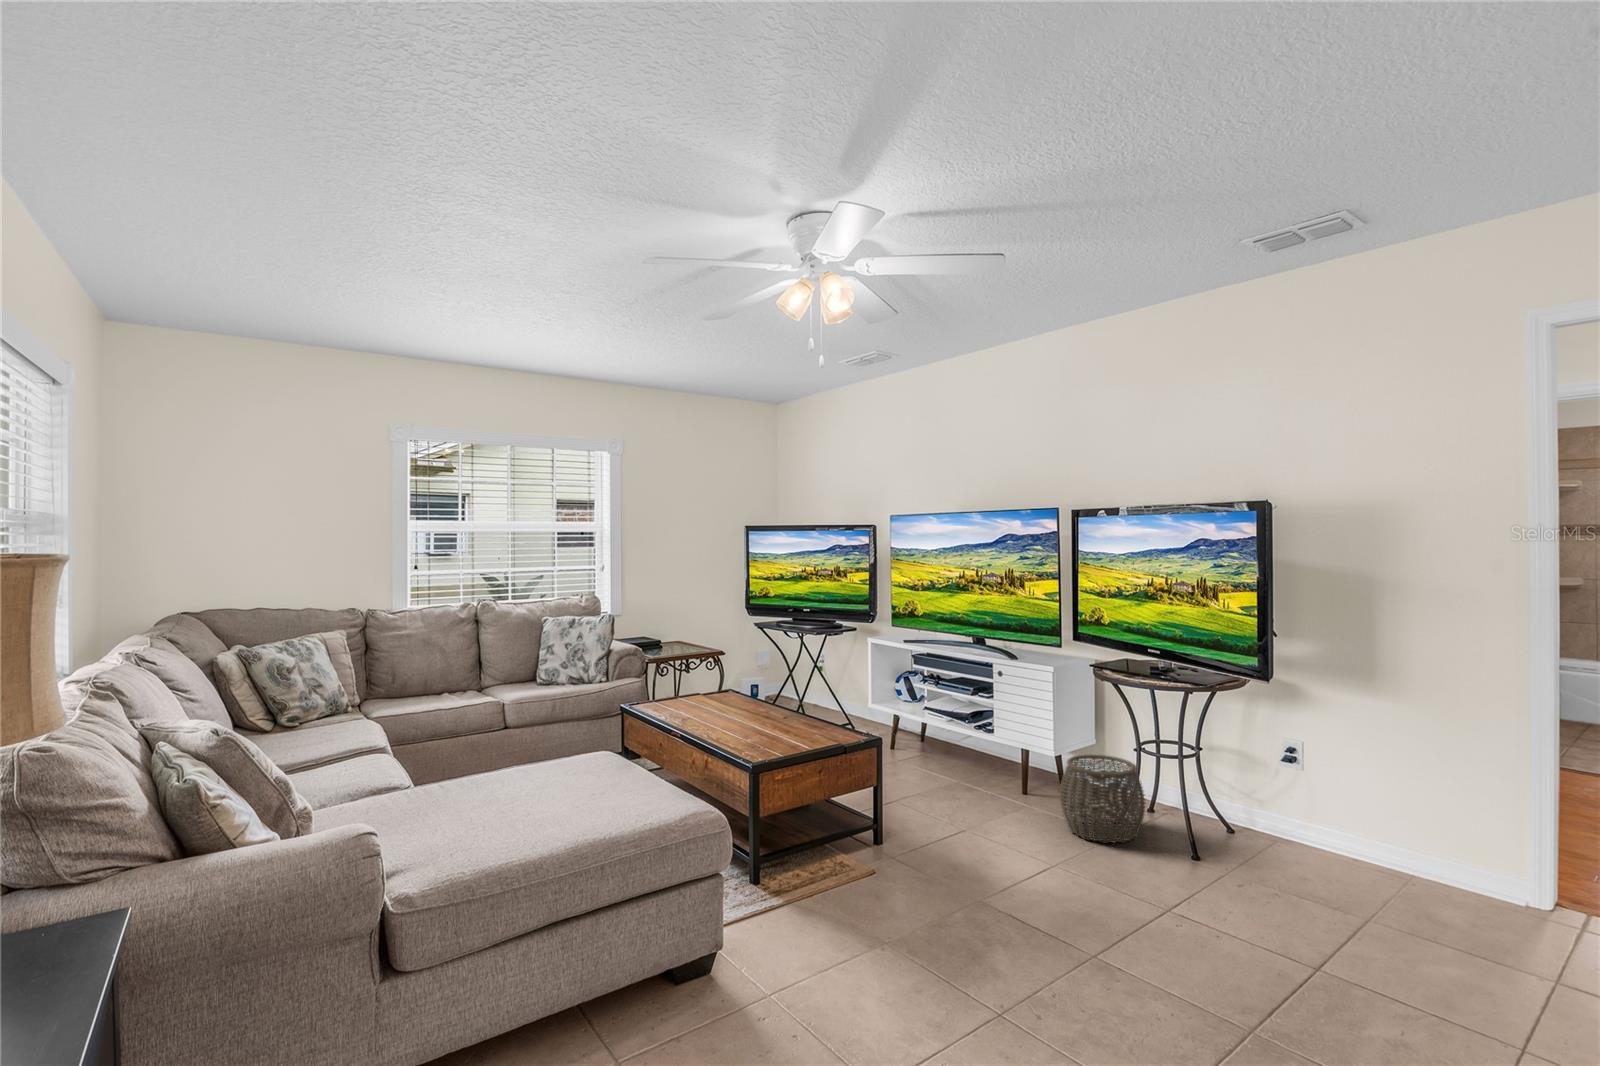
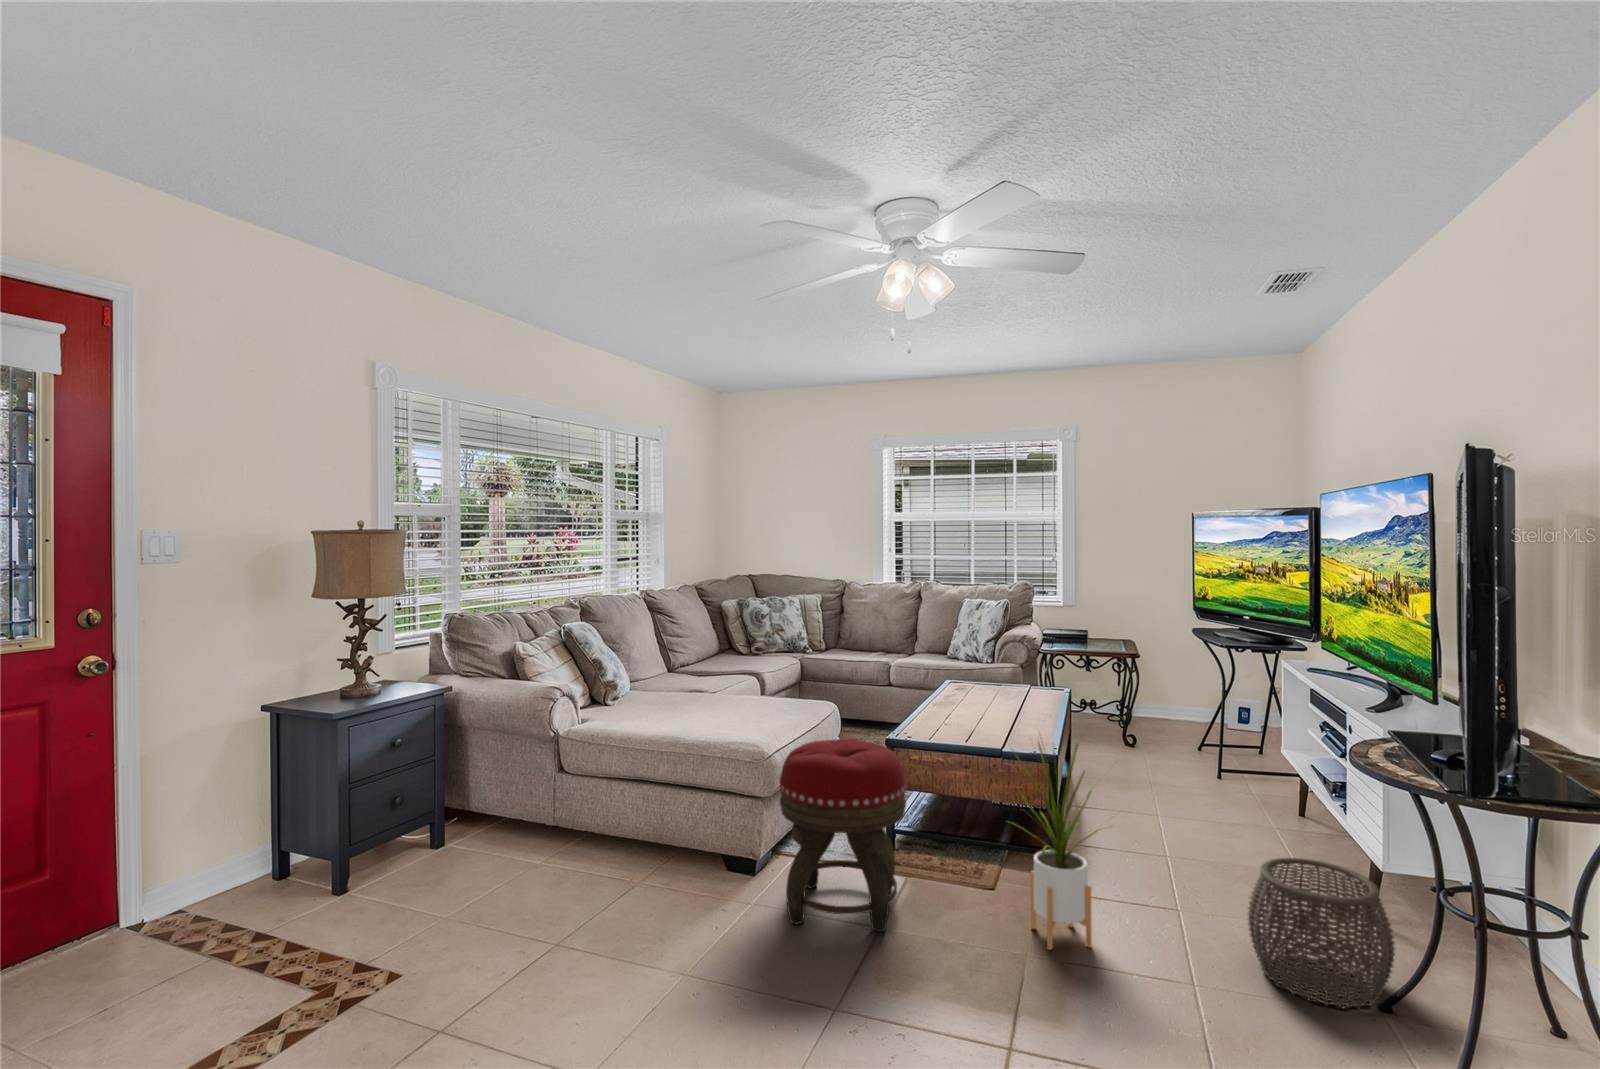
house plant: none [954,703,1049,888] -> present [1017,743,1111,950]
footstool: none [798,762,939,984] -> present [780,738,906,932]

